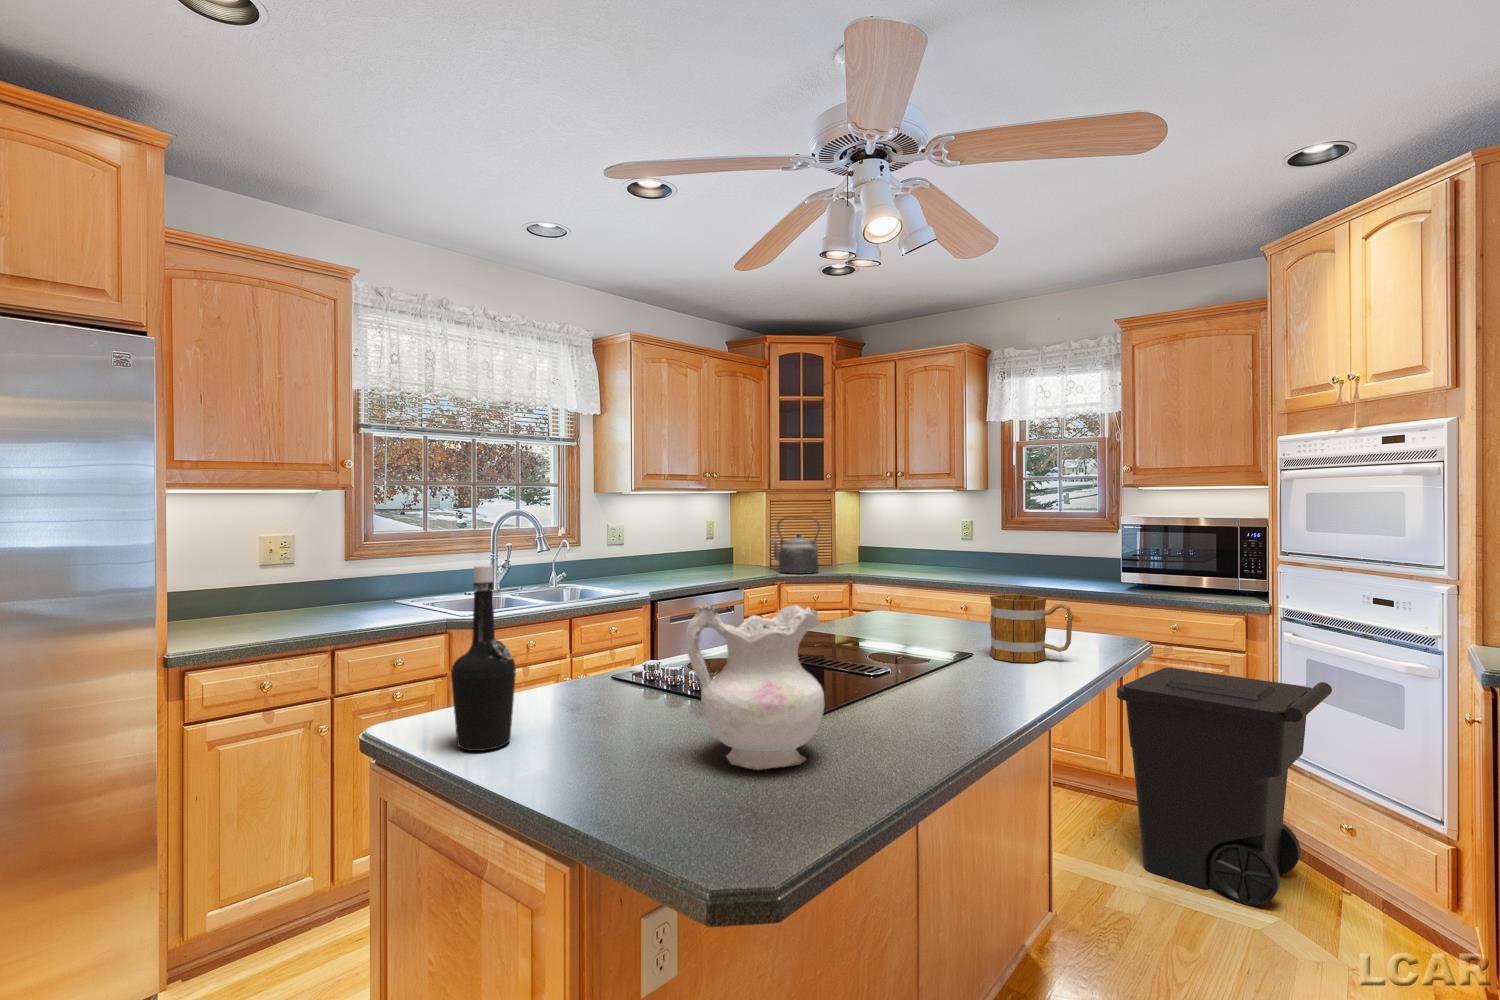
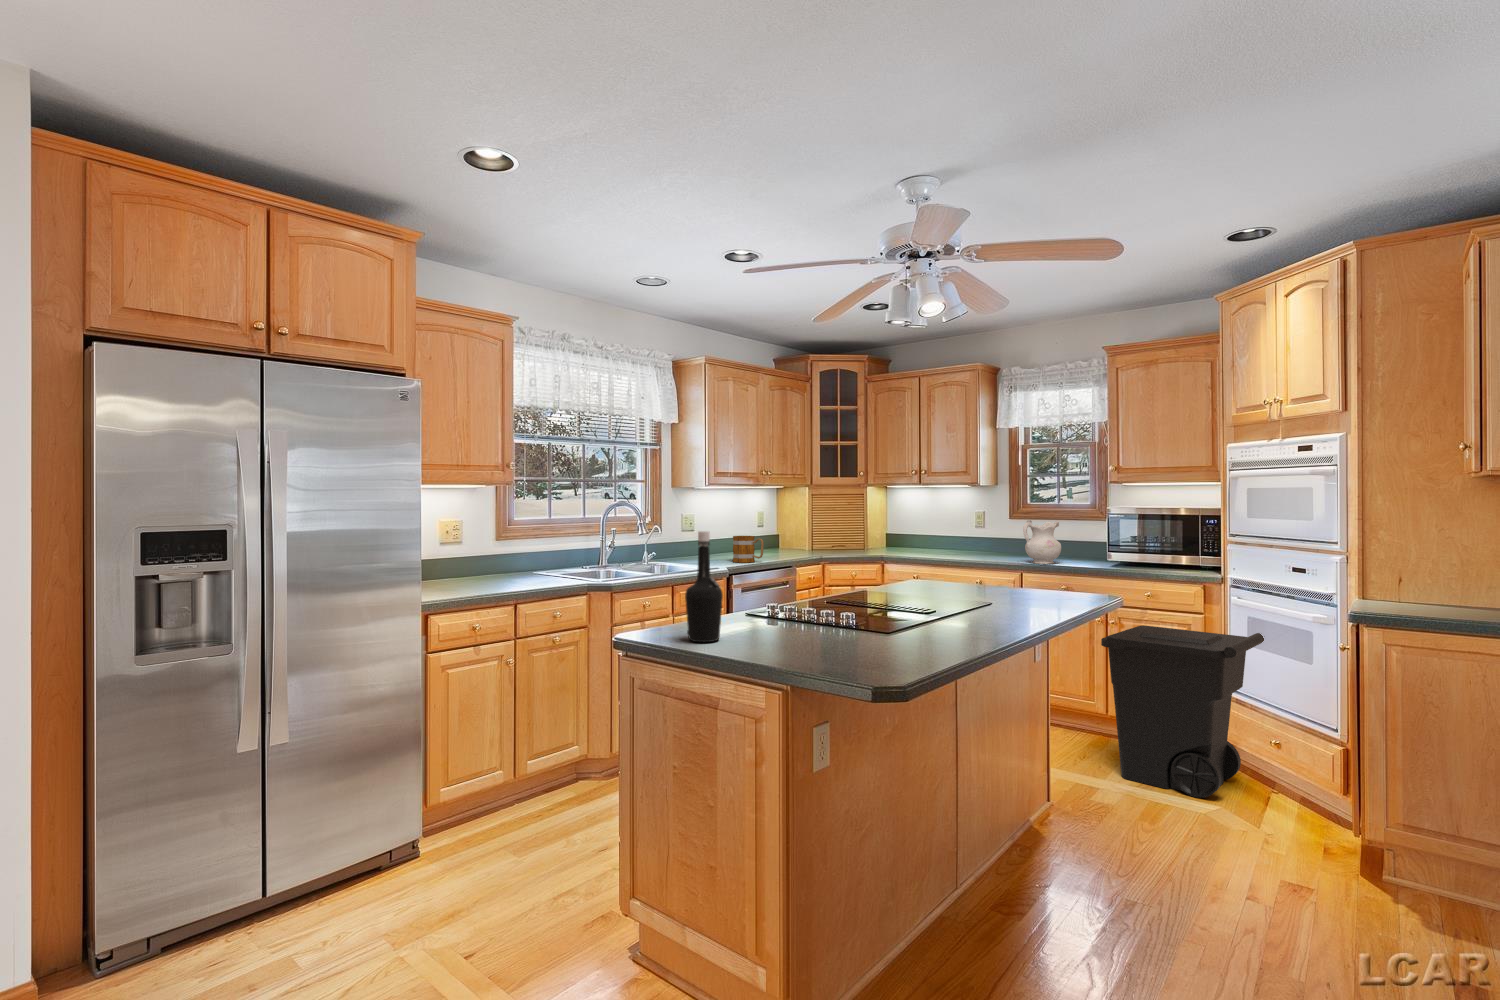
kettle: present [770,516,820,574] -> none [815,508,858,555]
mug: present [990,594,1073,662] -> present [733,536,764,563]
ceramic pitcher: present [686,605,825,770] -> present [1023,520,1061,564]

